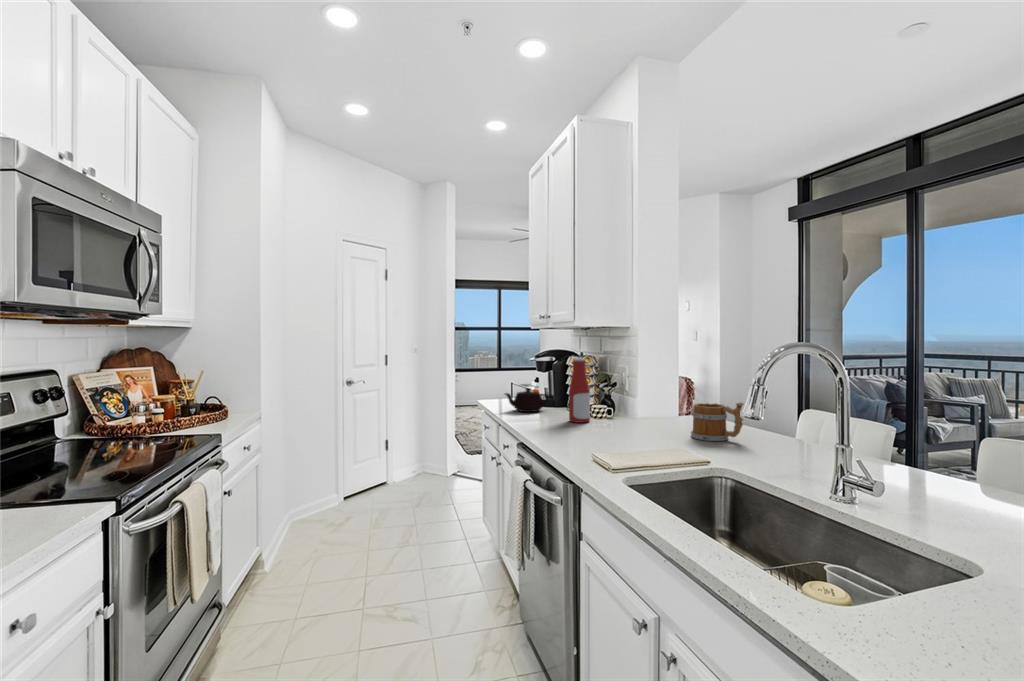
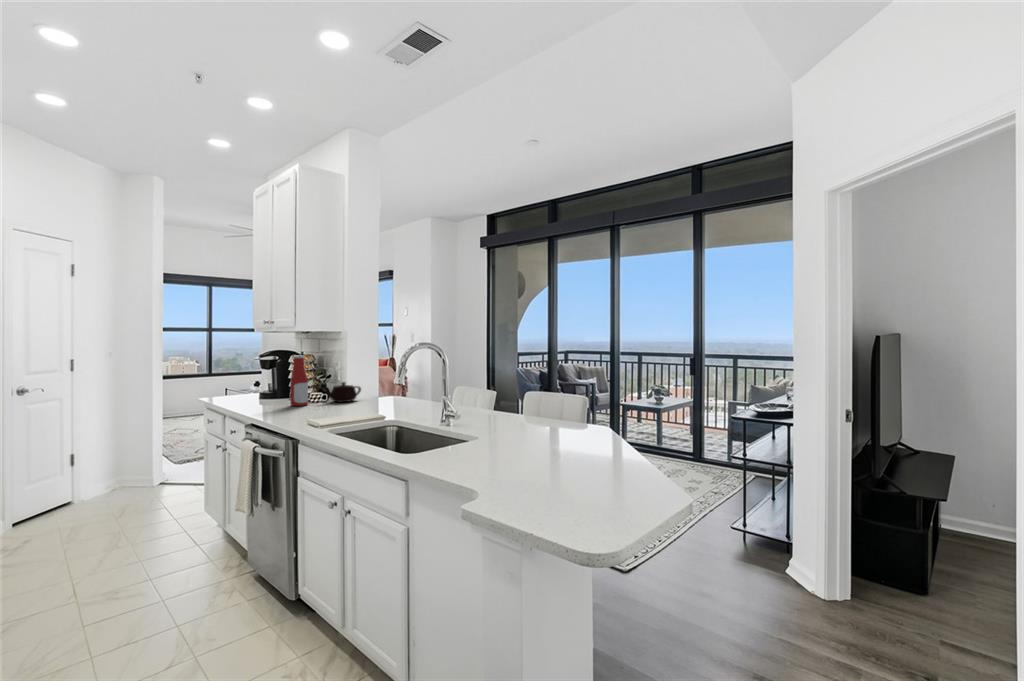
teapot: present [505,388,549,412] -> present [324,382,361,402]
mug: present [691,403,744,441] -> none [381,382,414,408]

